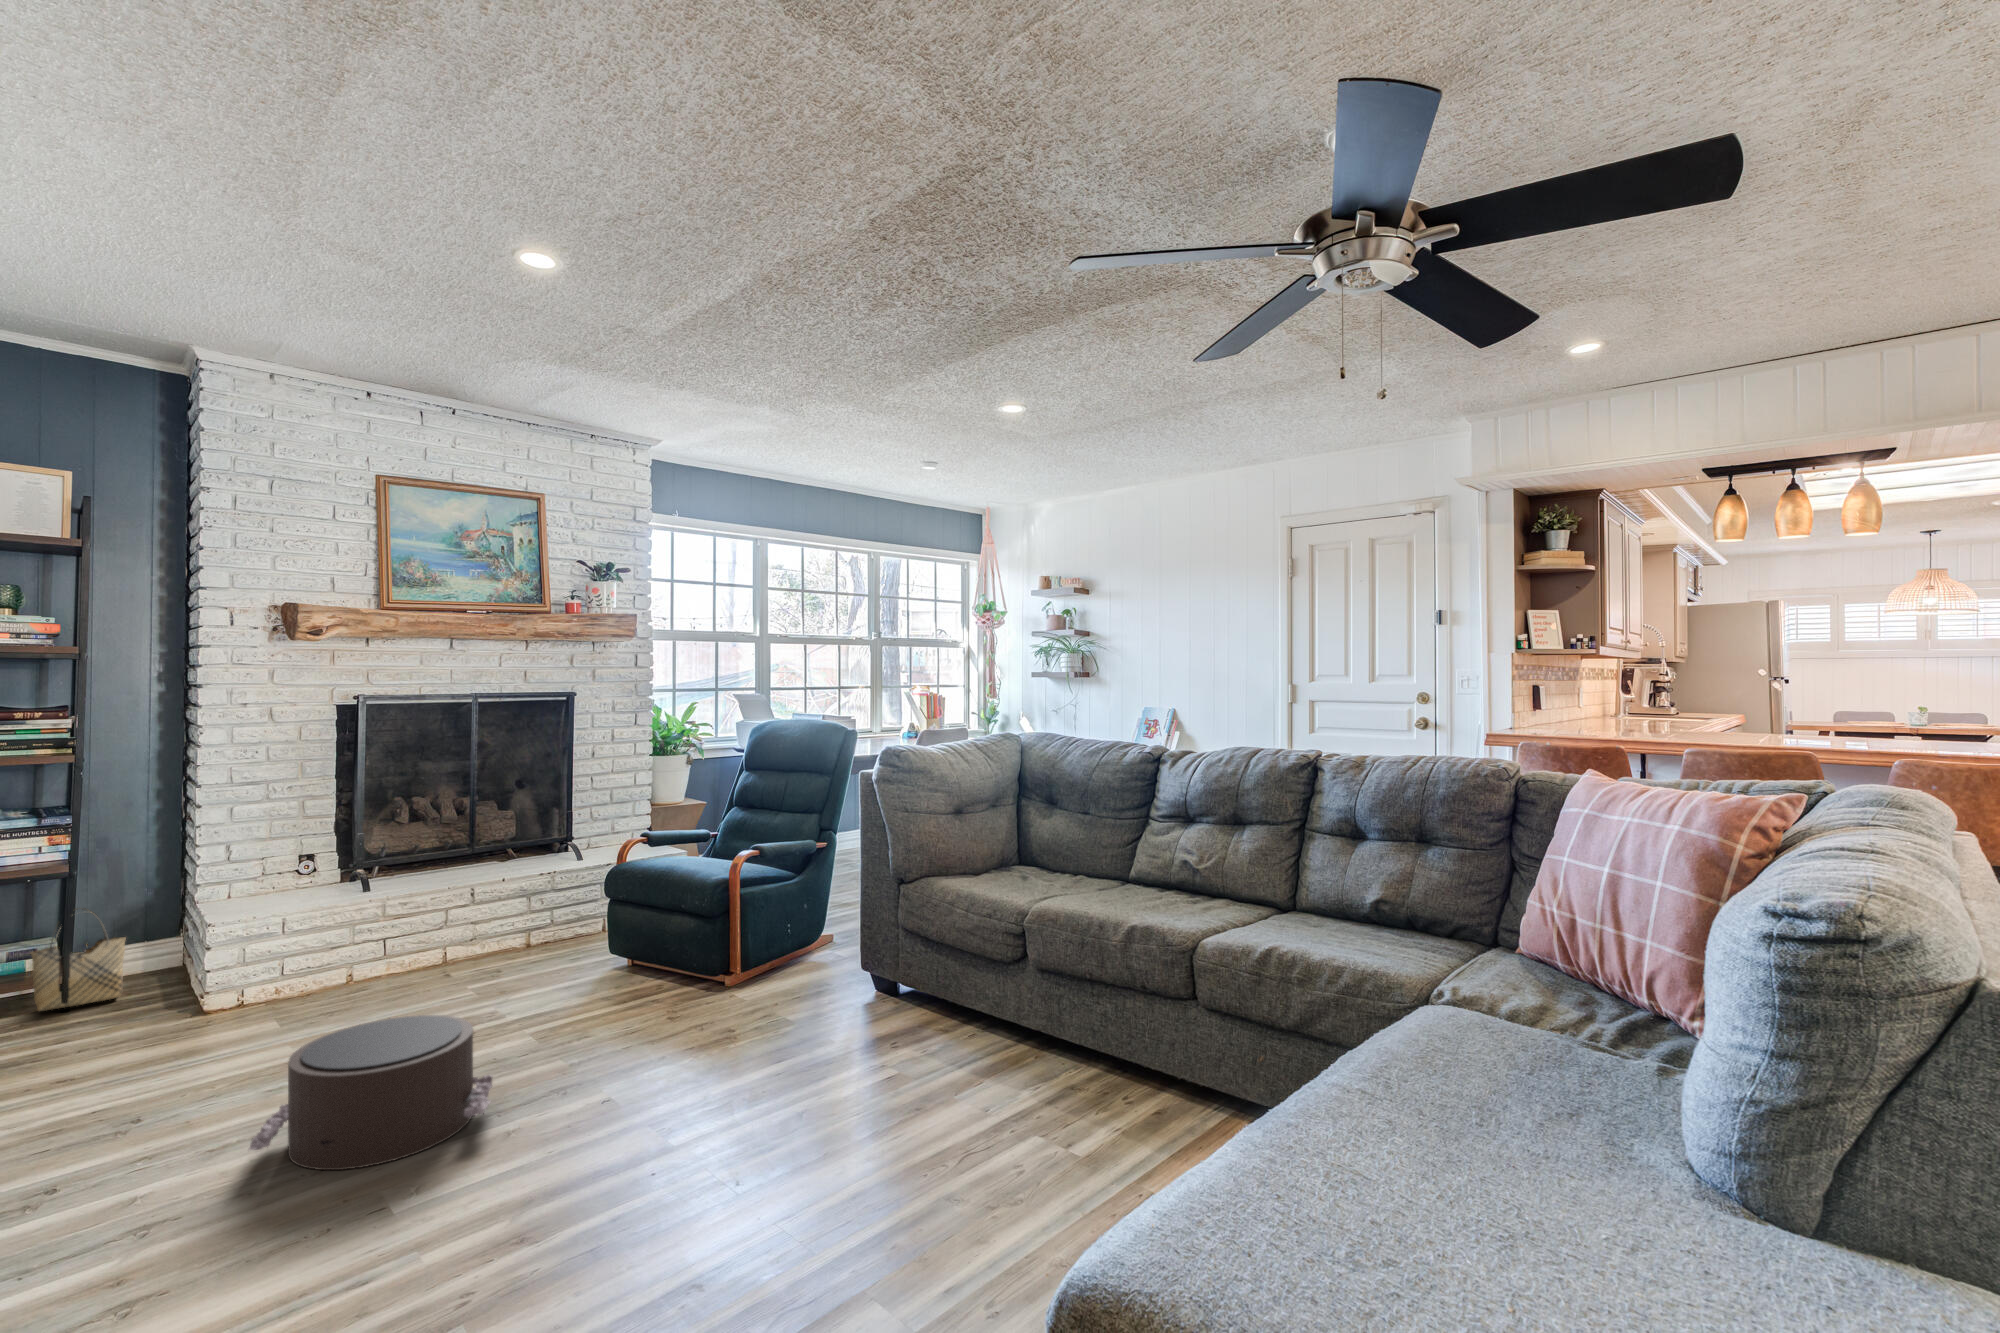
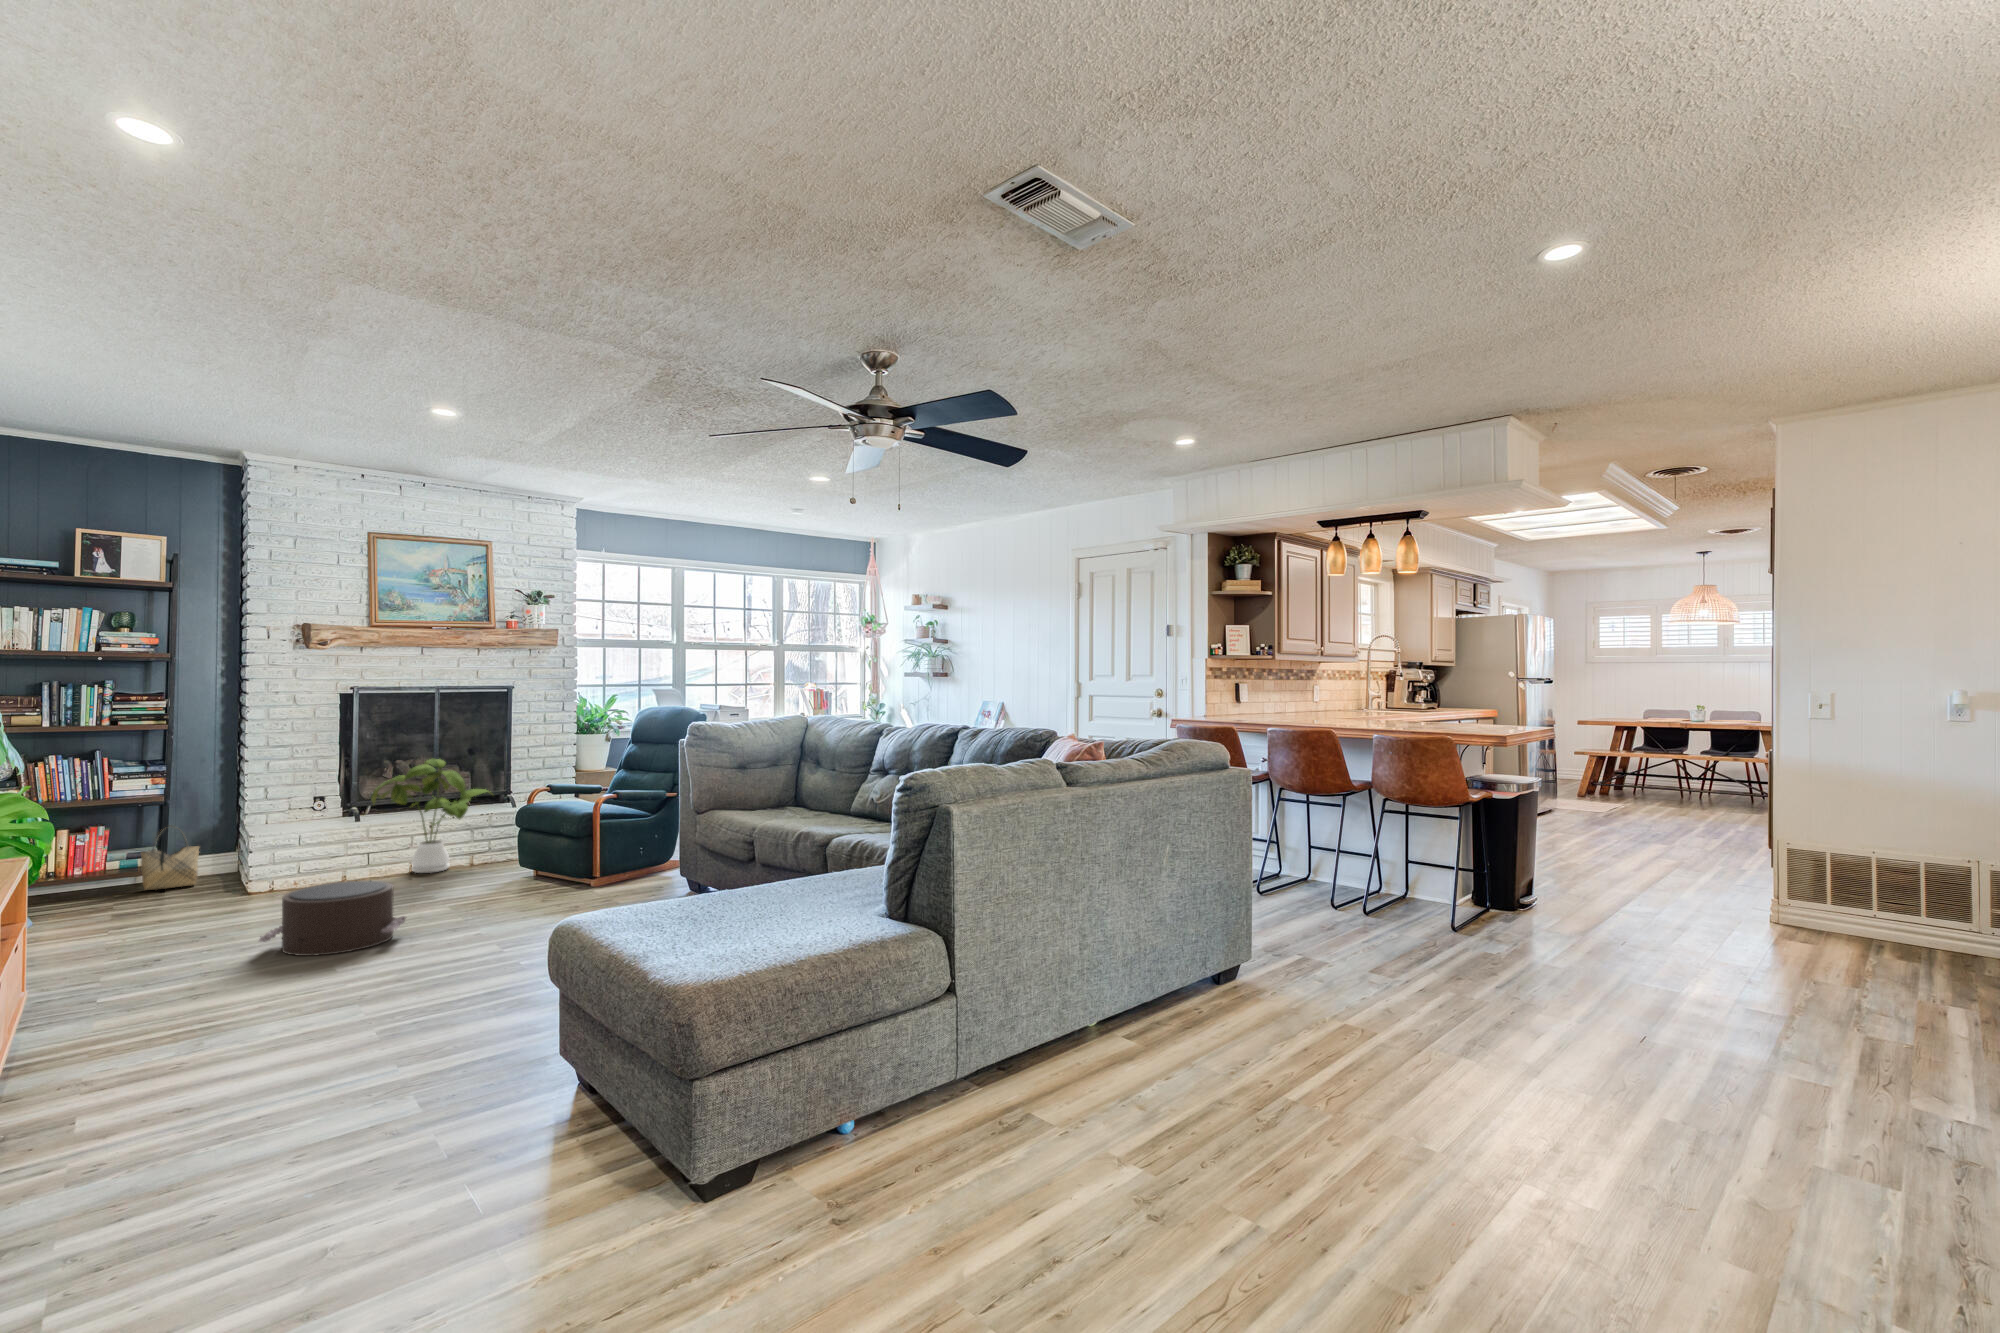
house plant: none [387,799,558,964] -> present [371,759,492,873]

